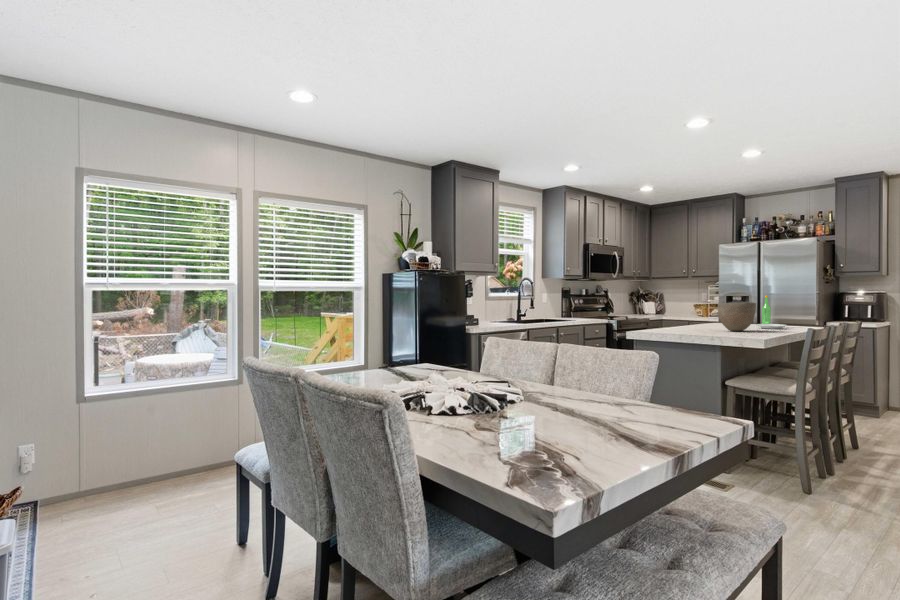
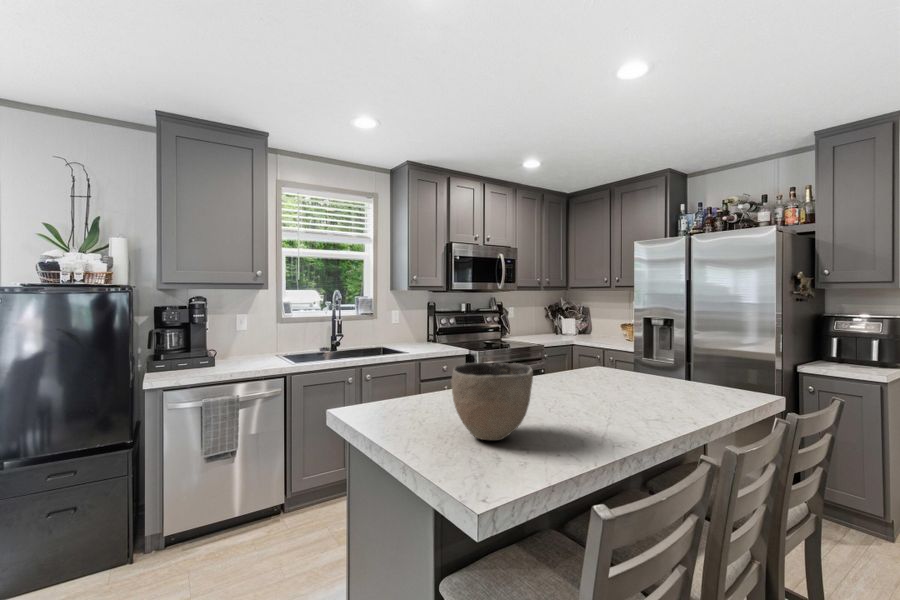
plate: present [757,296,787,329] -> none [596,337,656,416]

